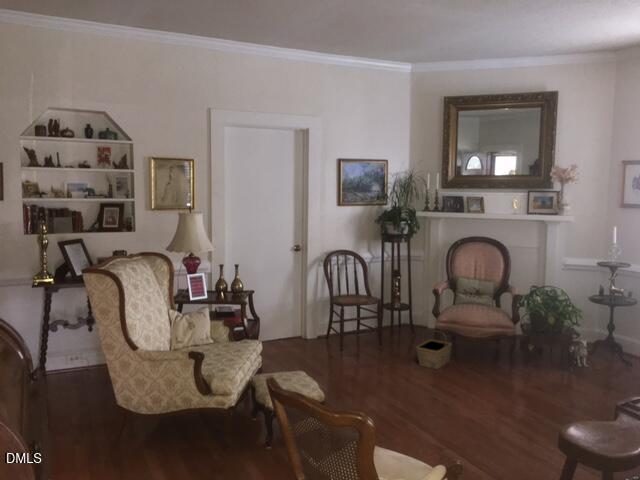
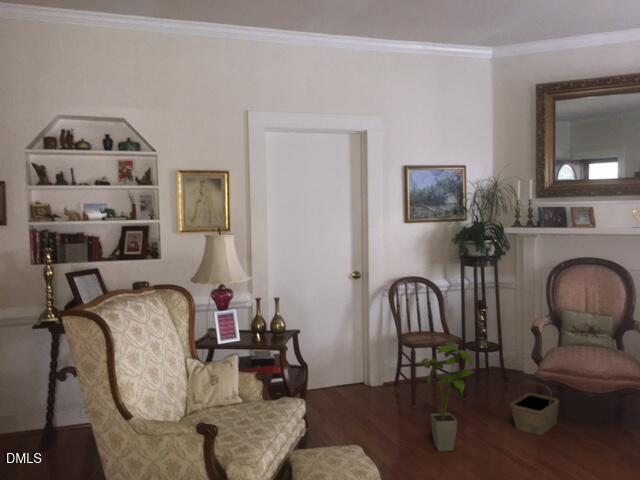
house plant: none [349,298,391,381] -> present [420,342,474,451]

